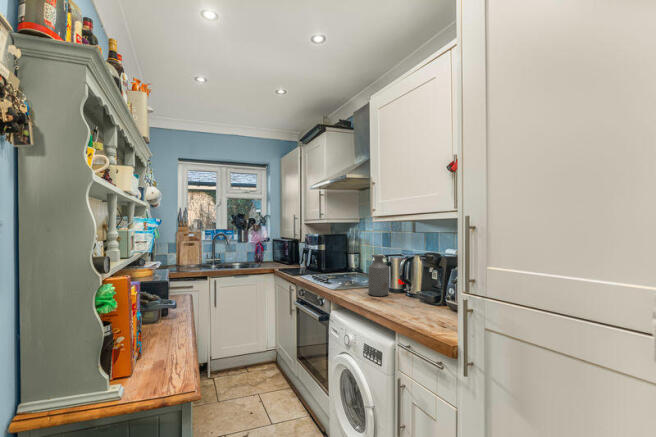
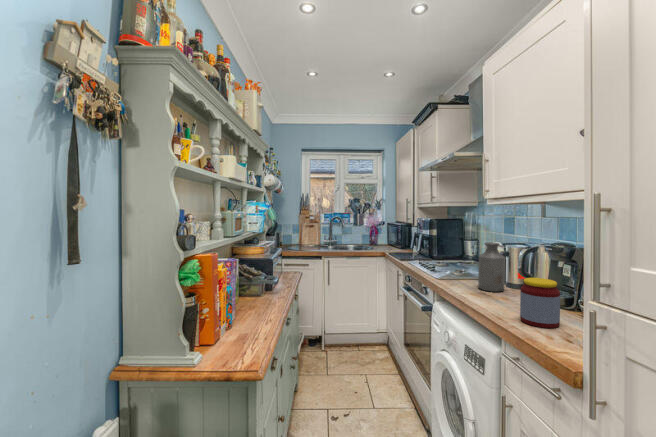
jar: none [407,281,434,320] -> present [520,278,560,328]

